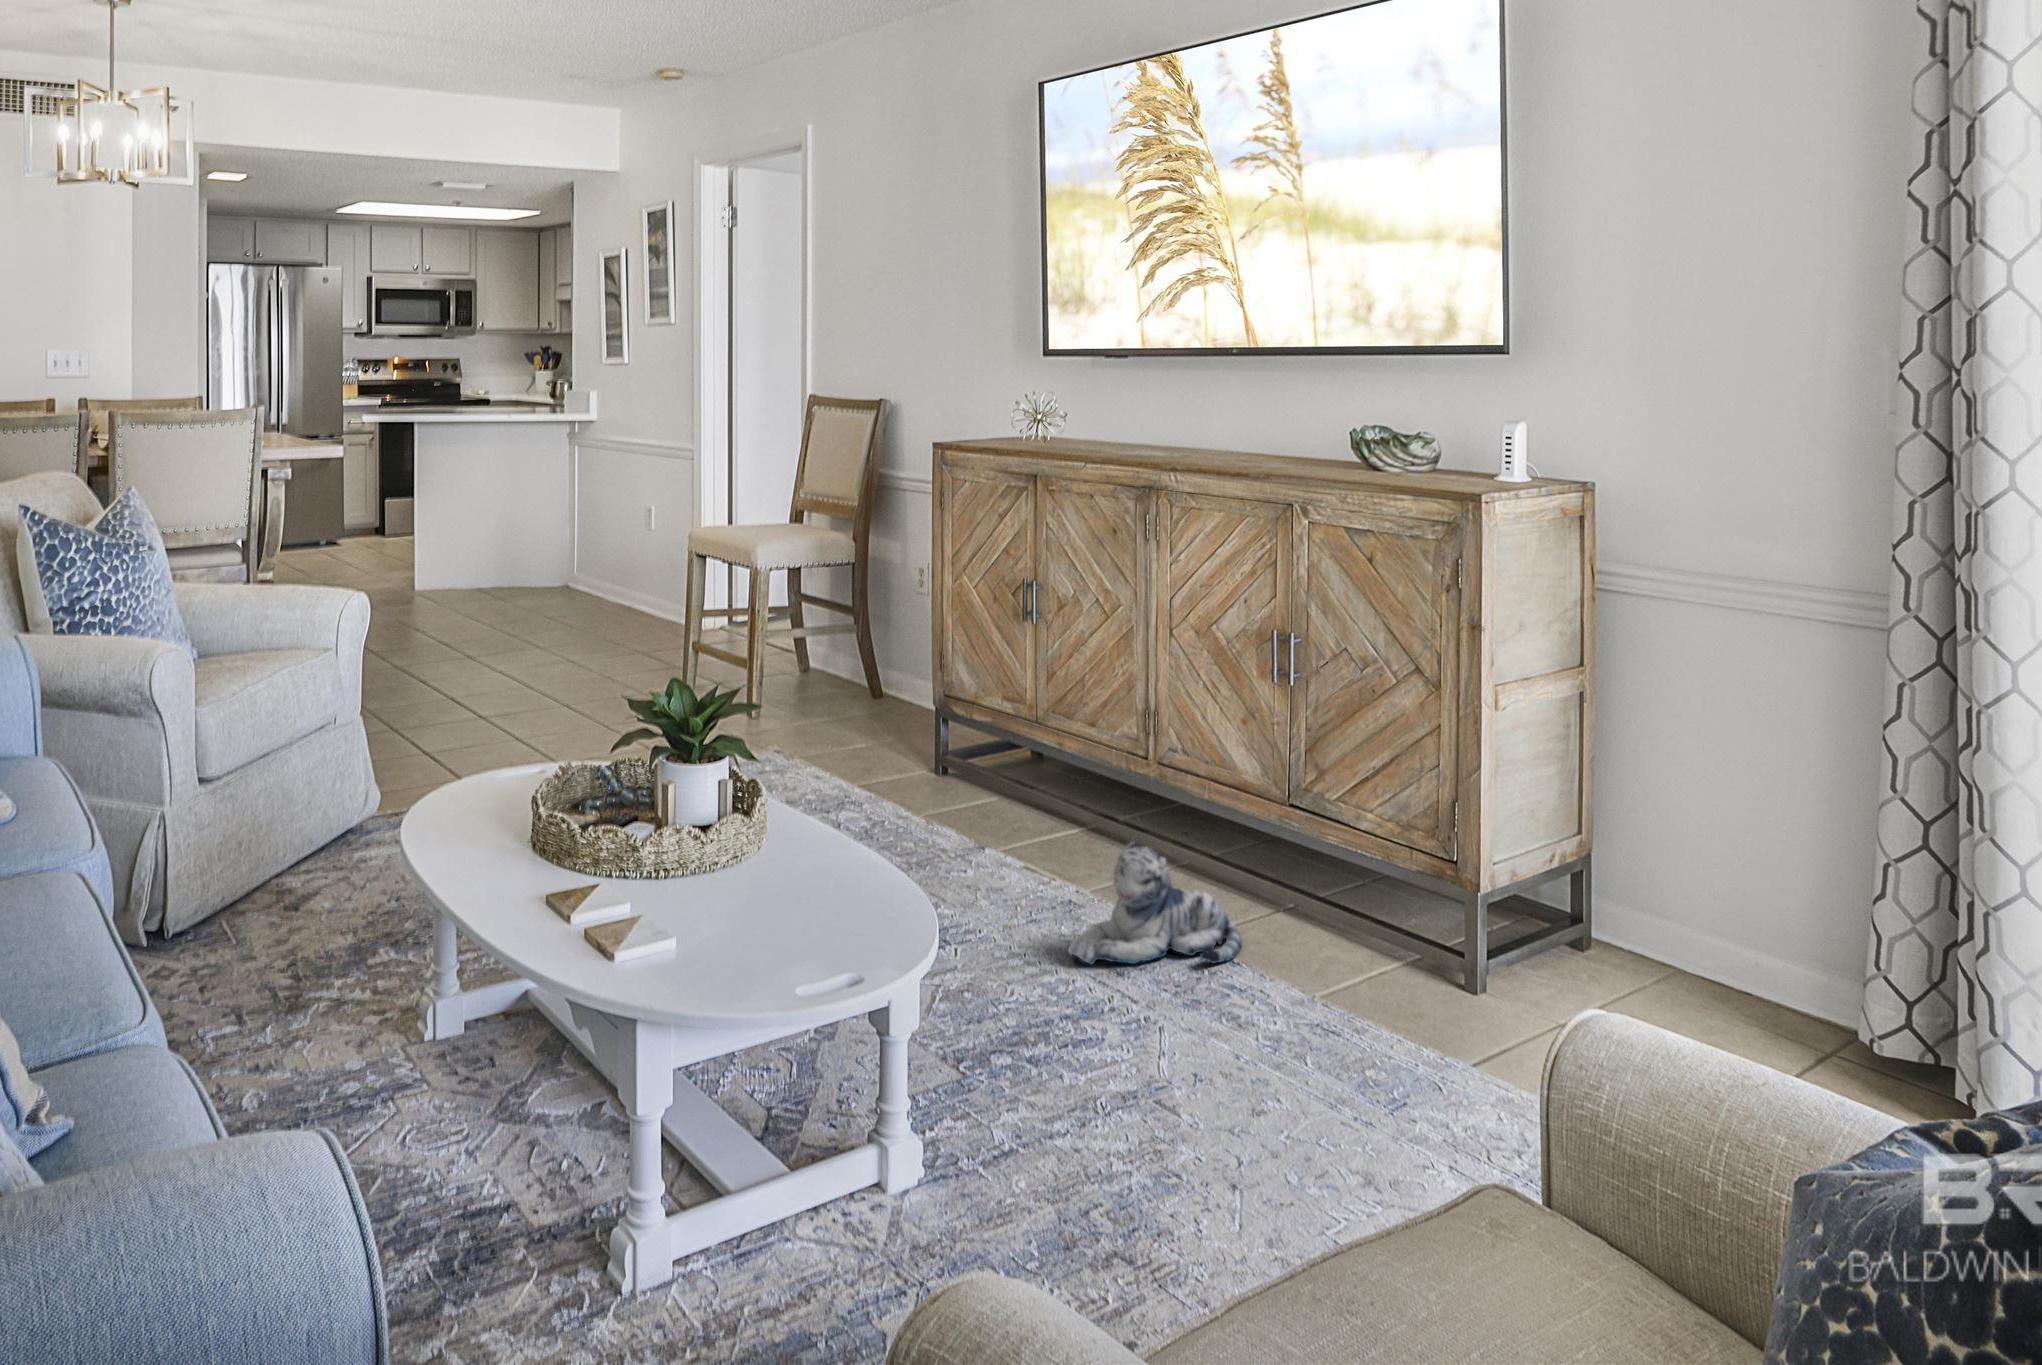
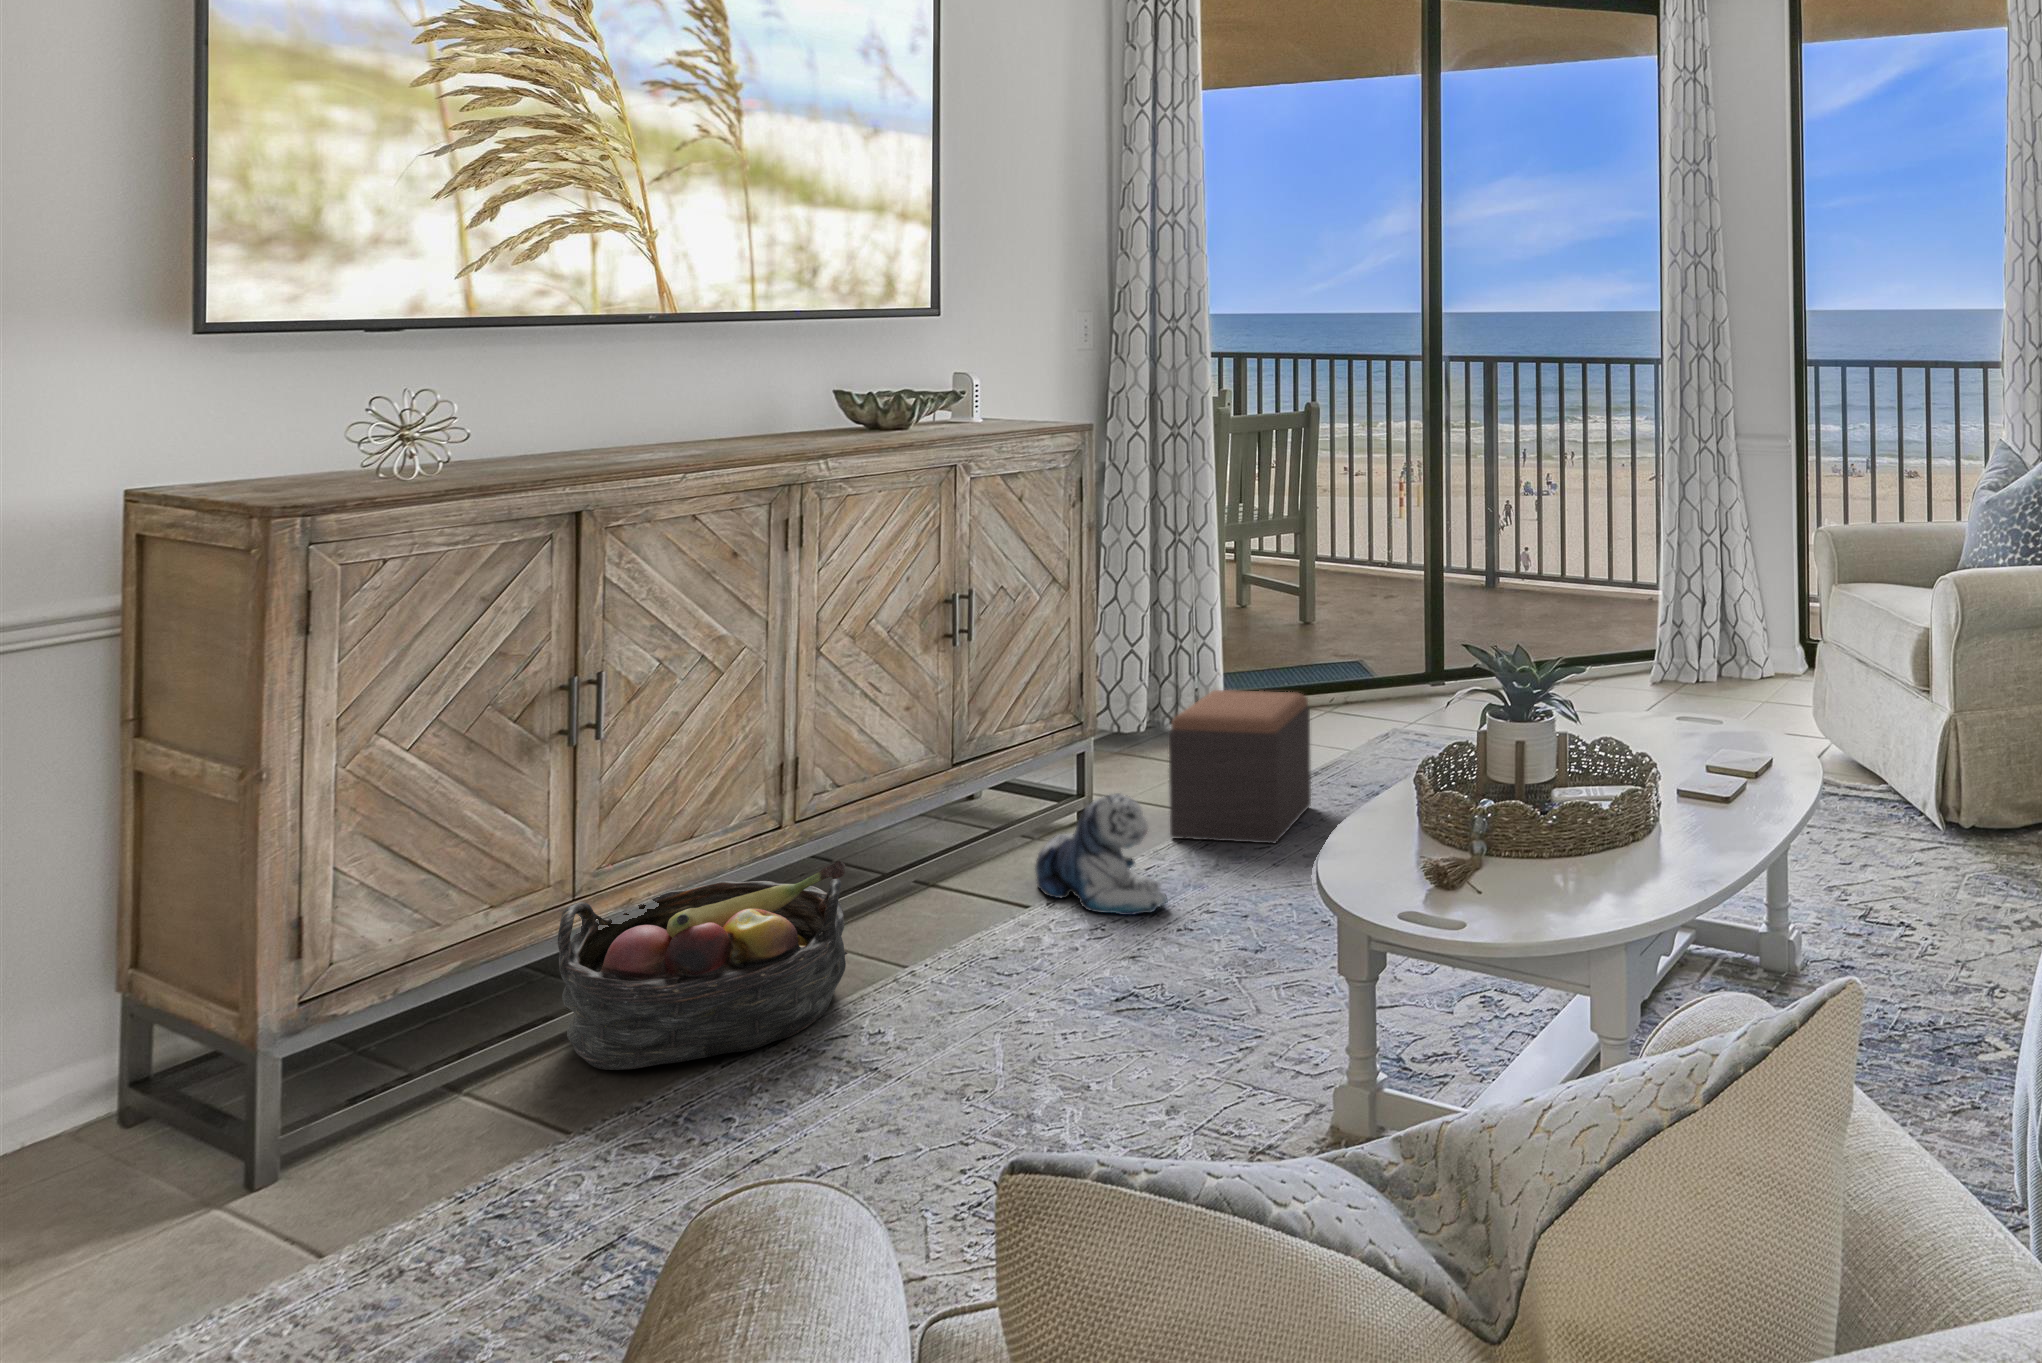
basket: none [897,717,1062,850] -> present [558,861,848,1070]
footstool: none [1266,851,1468,1102] -> present [1169,690,1311,843]

